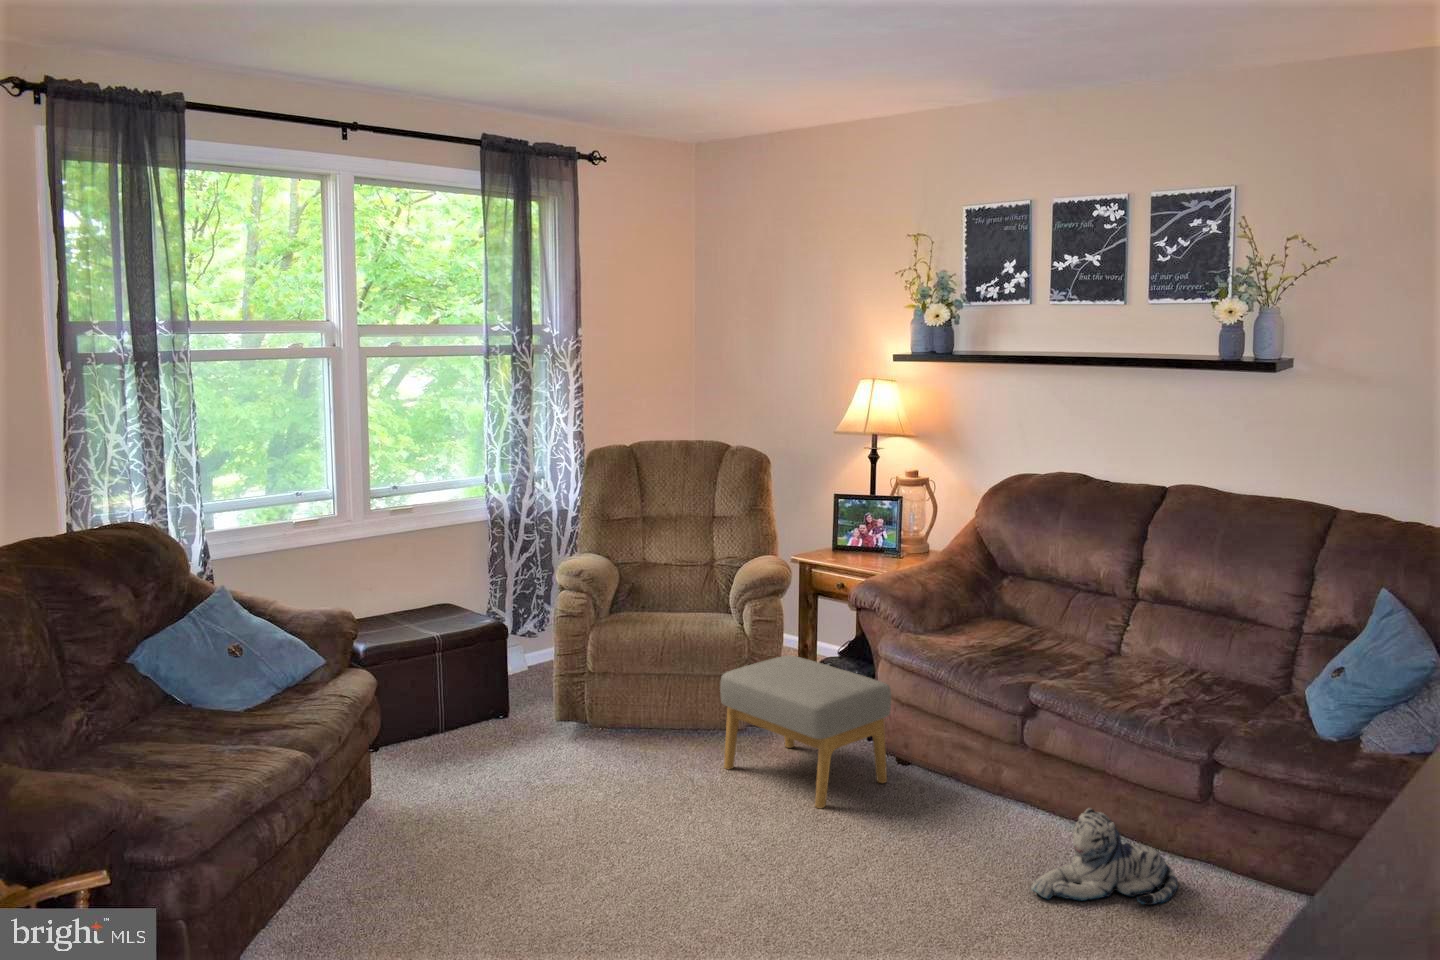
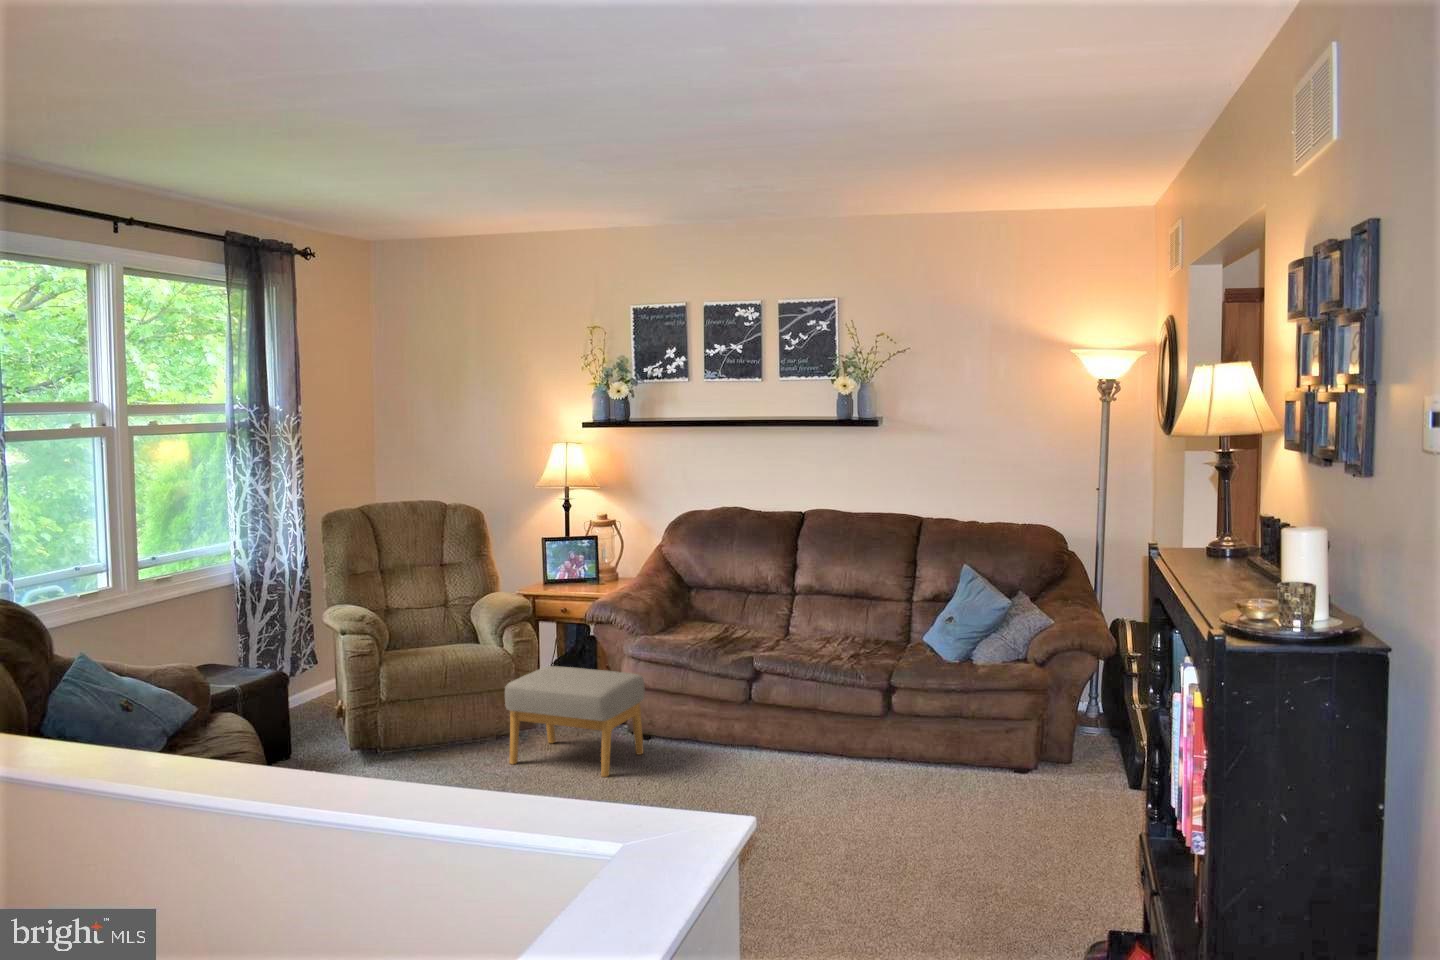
plush toy: present [1031,808,1178,905] -> none [787,732,876,801]

